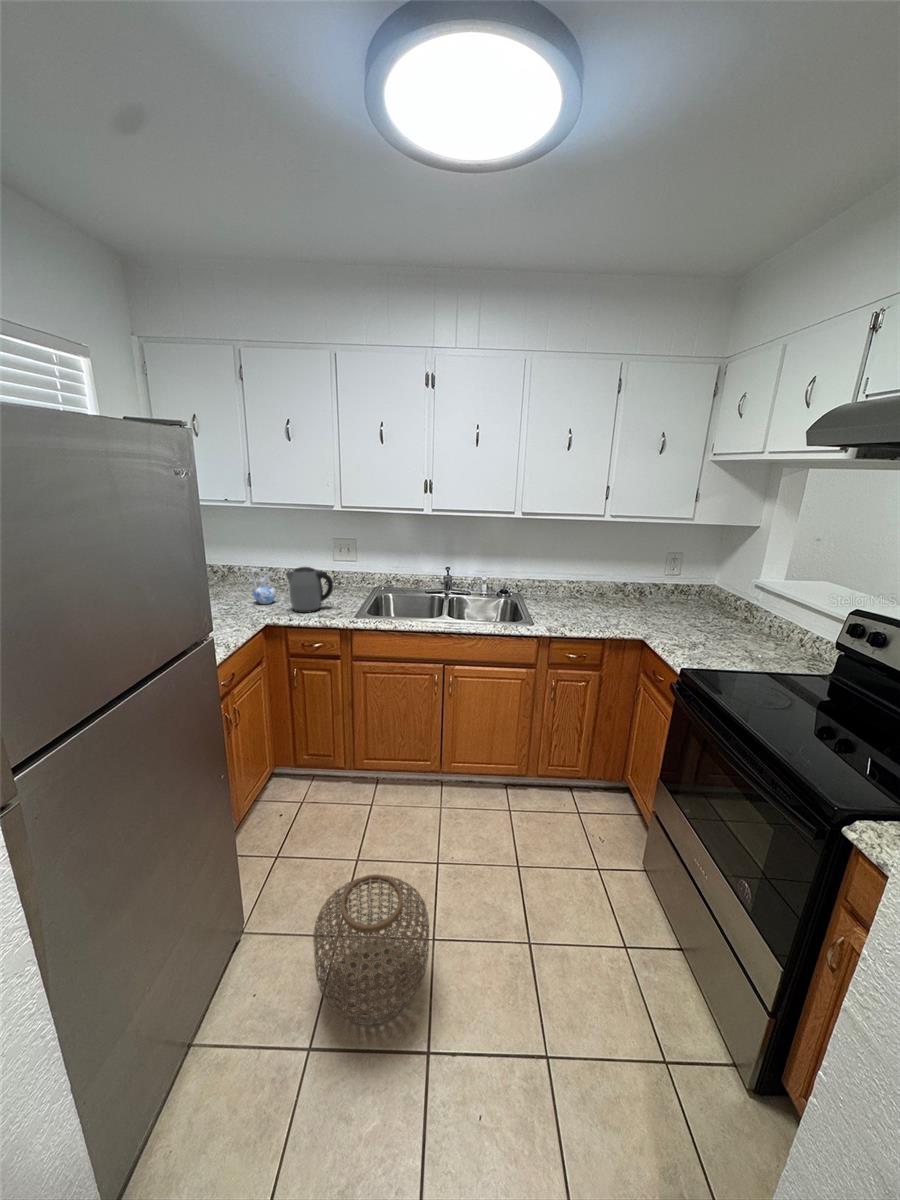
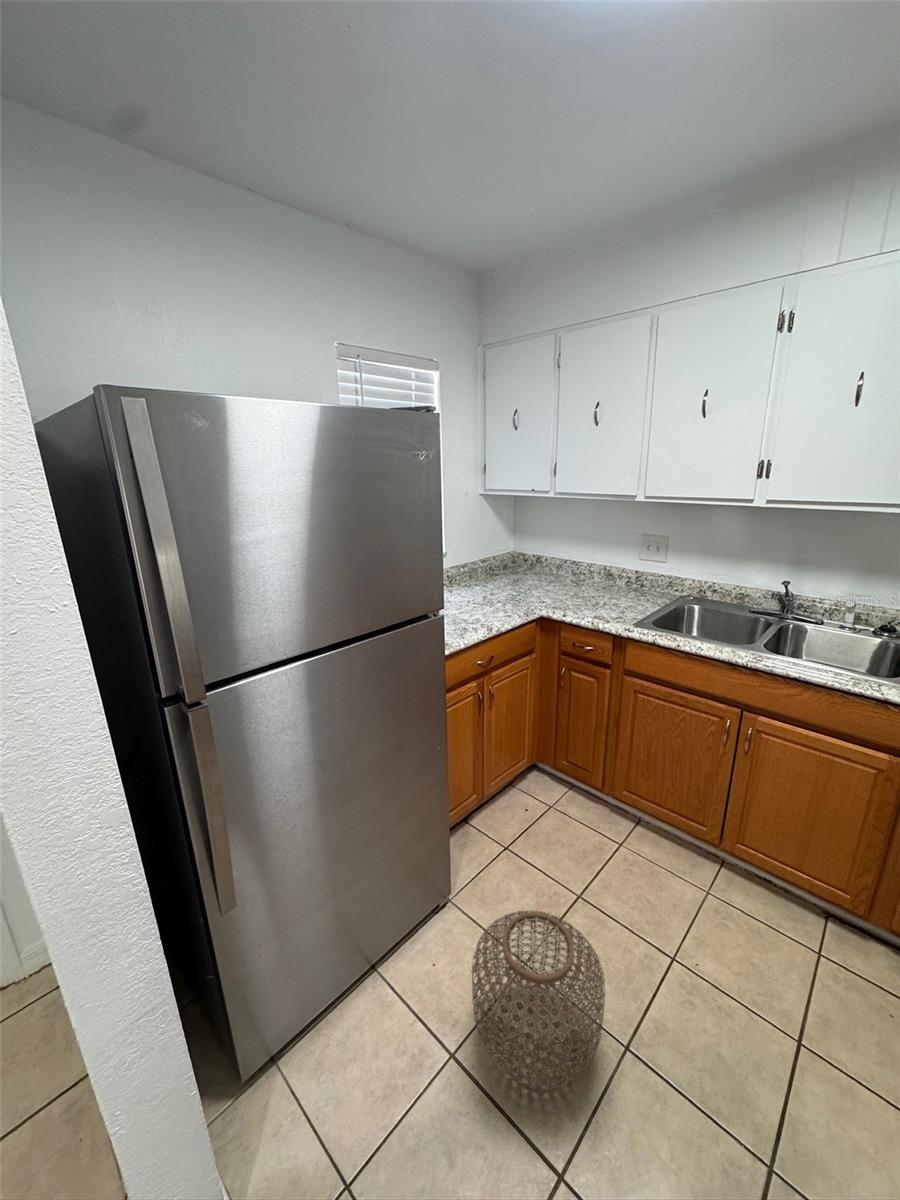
kettle: present [286,567,333,613] -> none [570,562,620,612]
ceramic pitcher: present [252,569,276,604] -> none [543,560,565,597]

